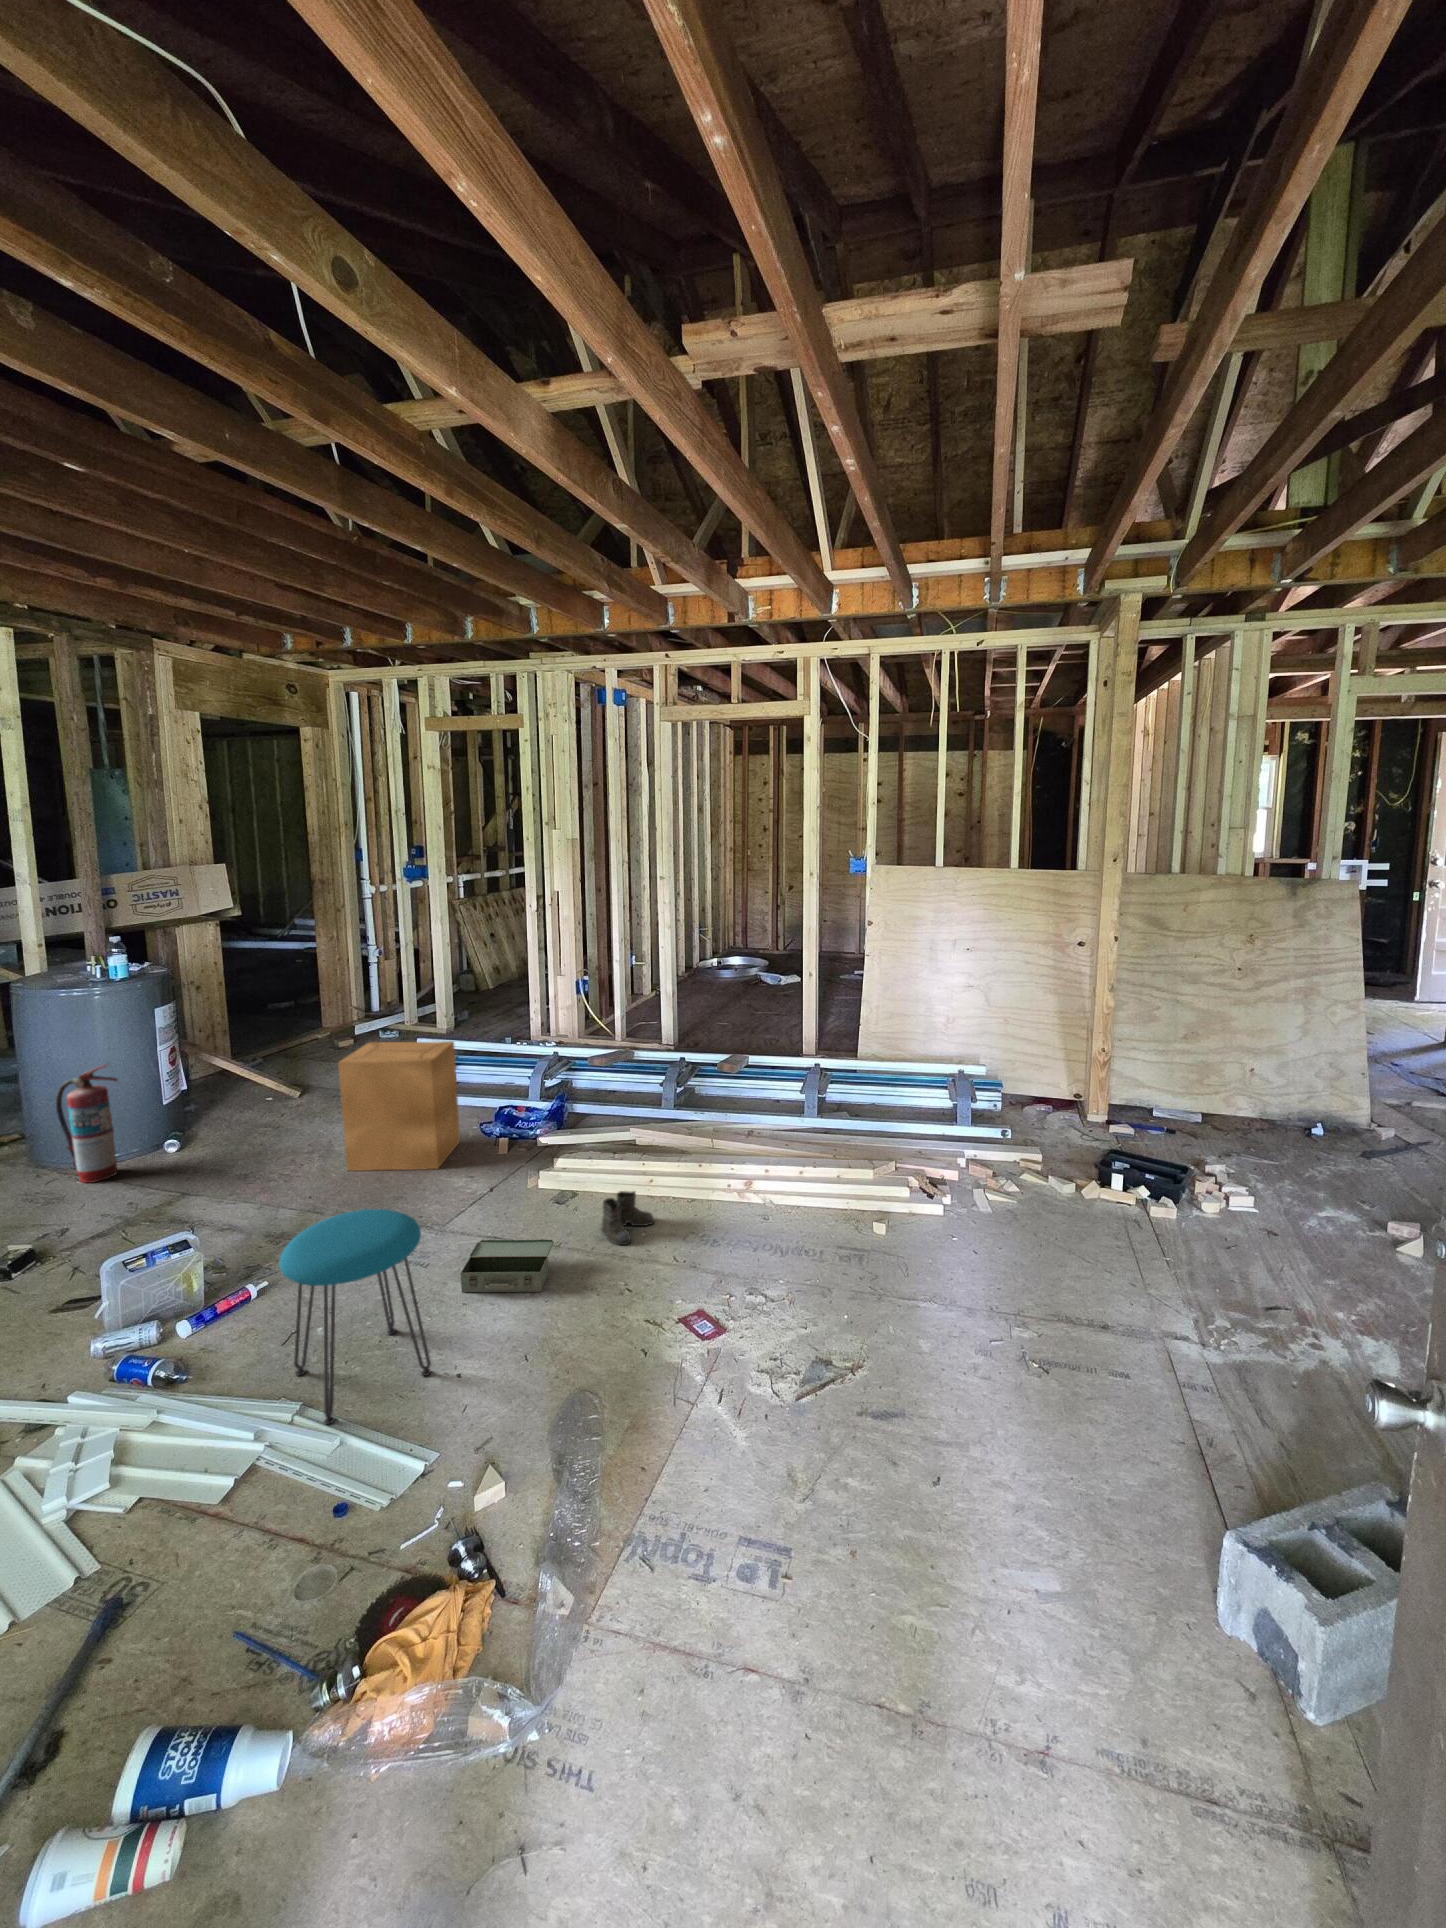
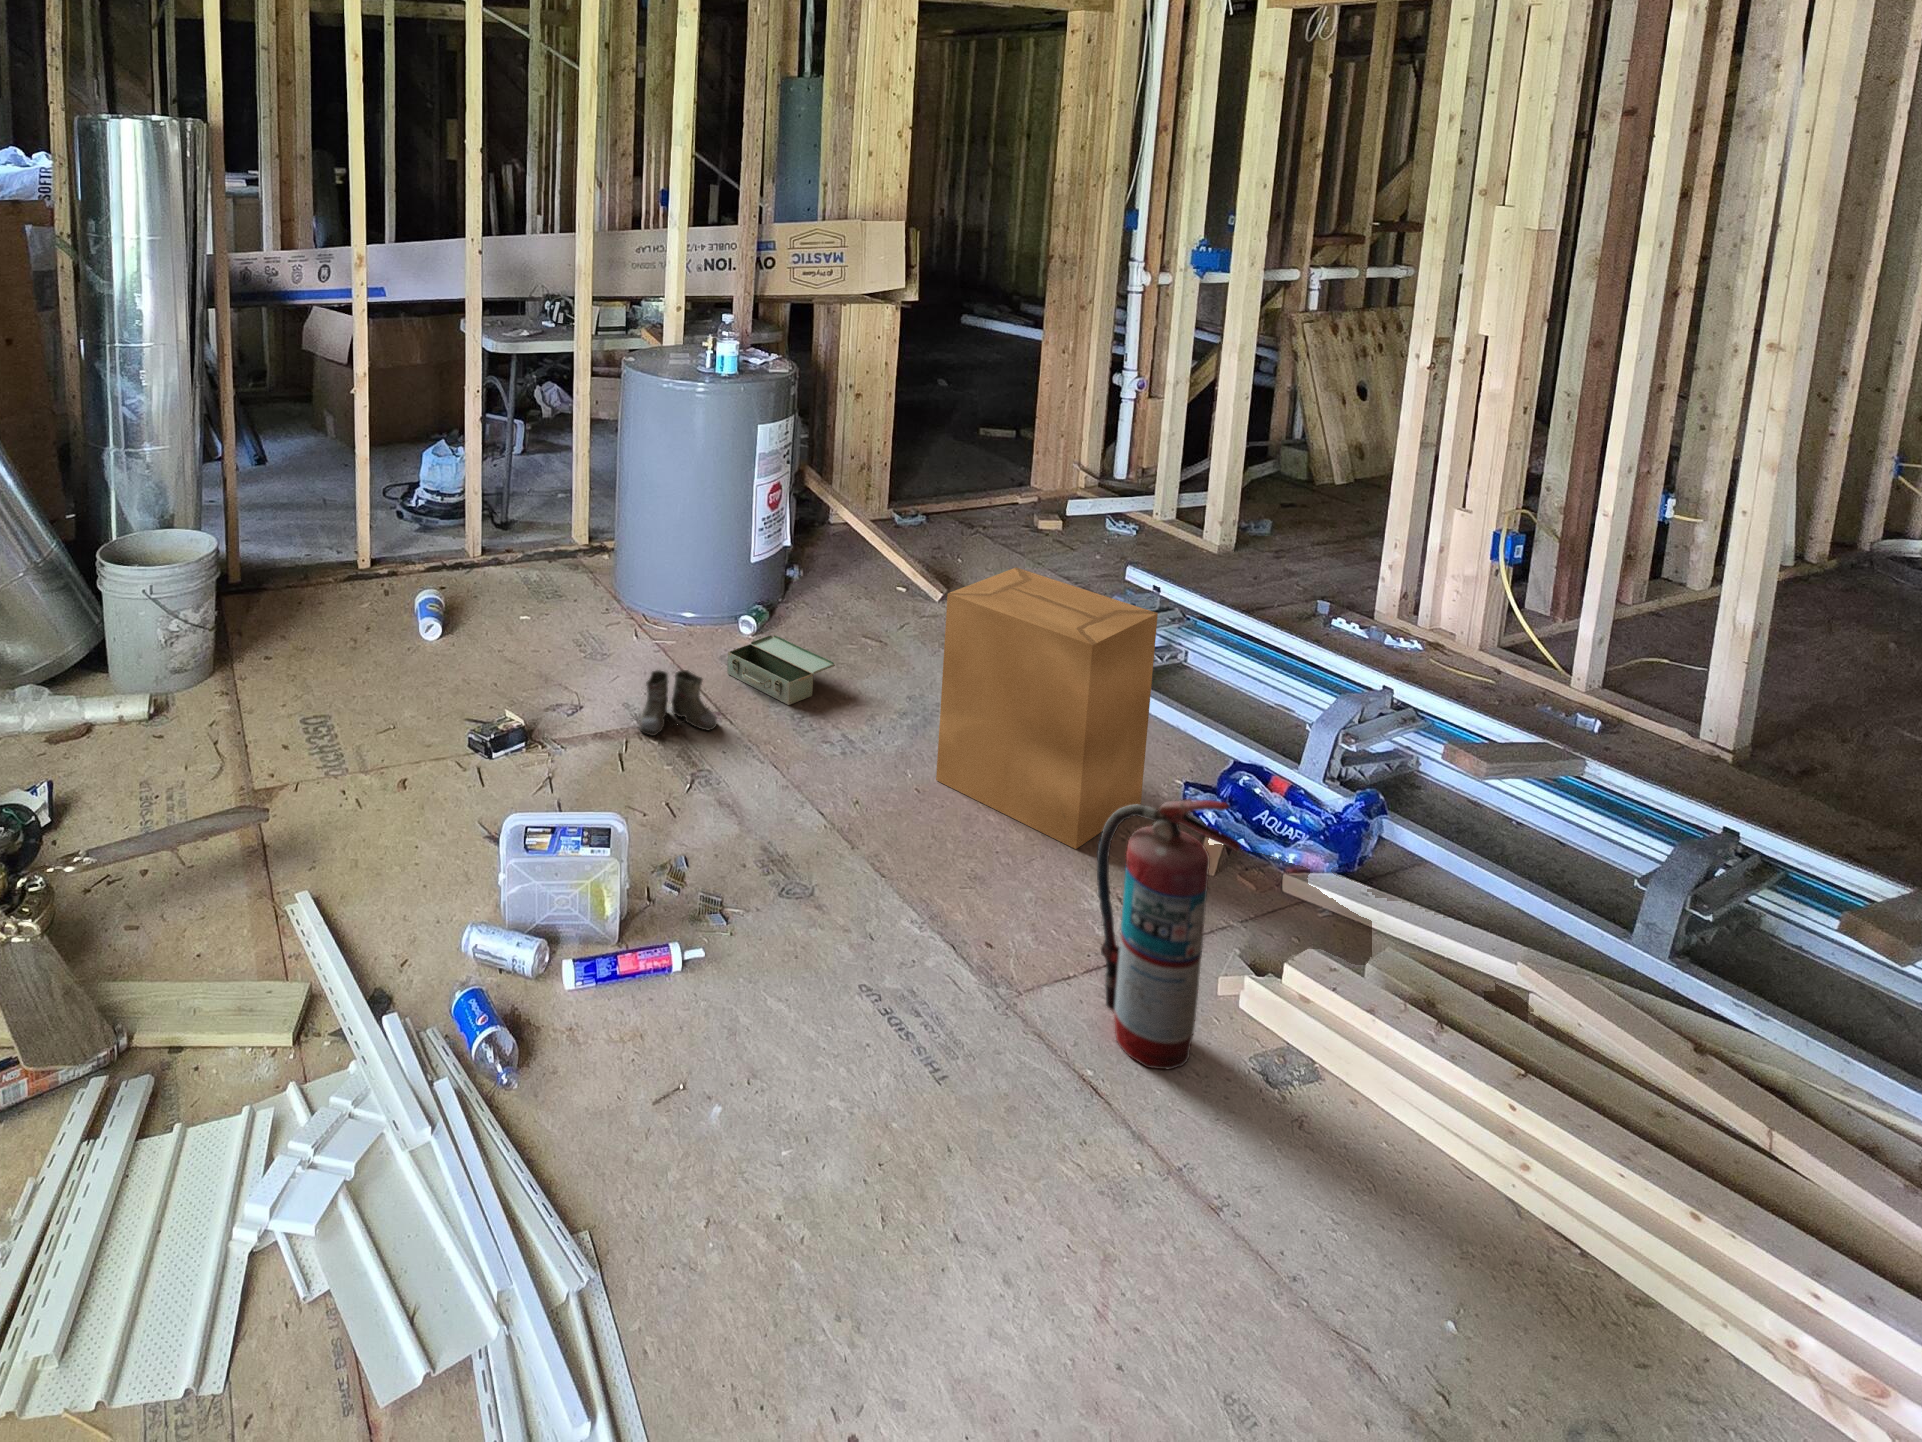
fire extinguisher: present [56,1065,117,1183] -> present [1097,798,1241,1069]
boots: present [601,1191,654,1245] -> present [639,670,717,736]
stool: present [279,1209,431,1424] -> none [637,930,884,1355]
toolbox: present [461,1239,554,1292] -> present [727,635,835,705]

